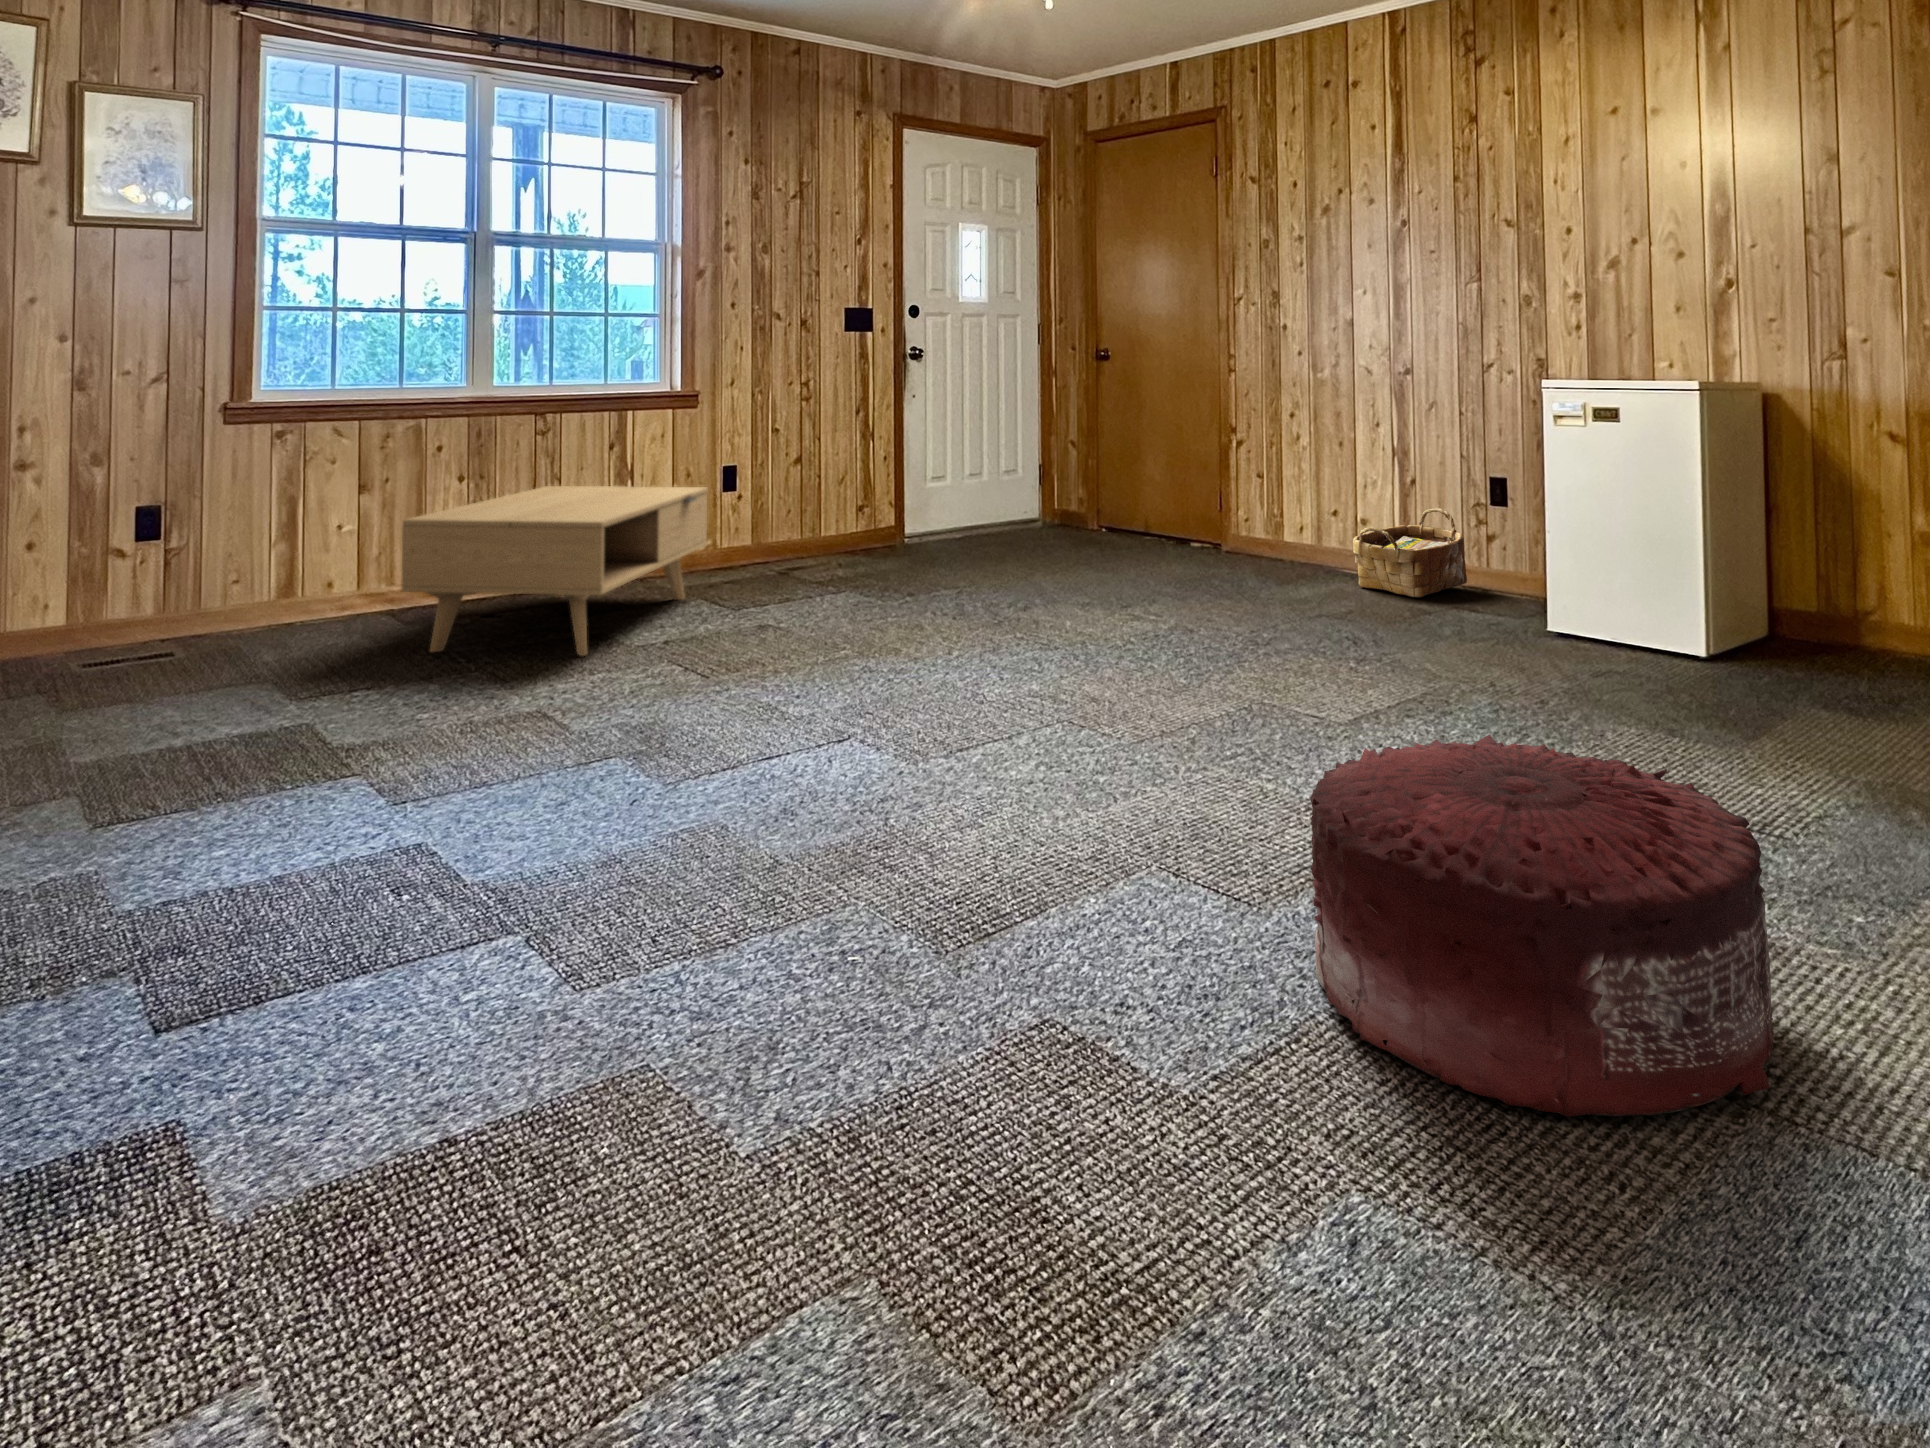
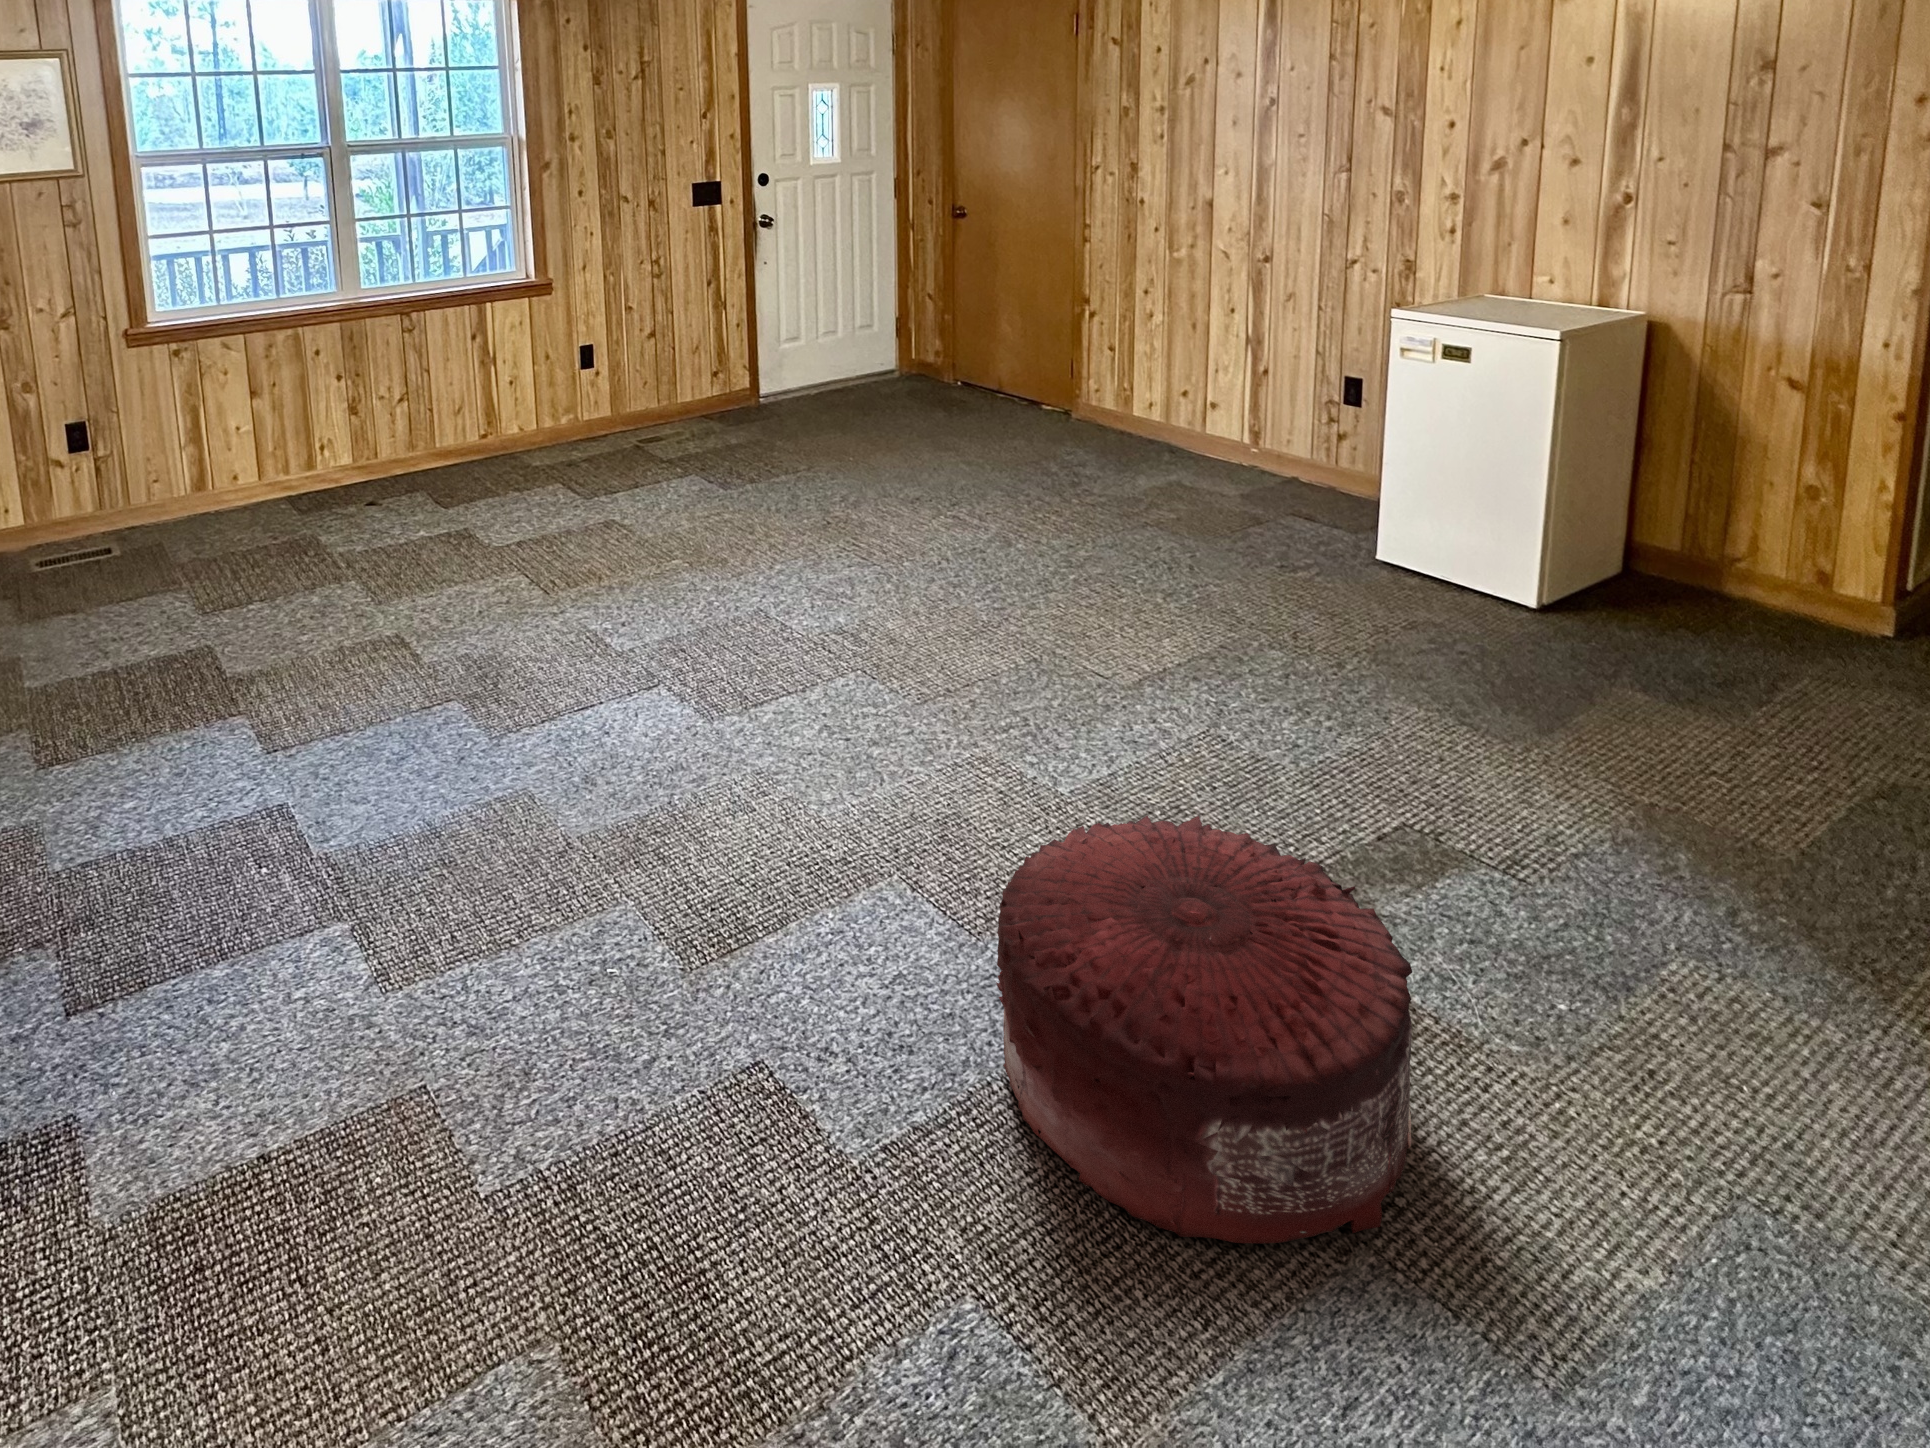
coffee table: present [401,486,708,656] -> none [287,376,567,561]
woven basket: present [1353,508,1467,597] -> none [1192,401,1310,497]

